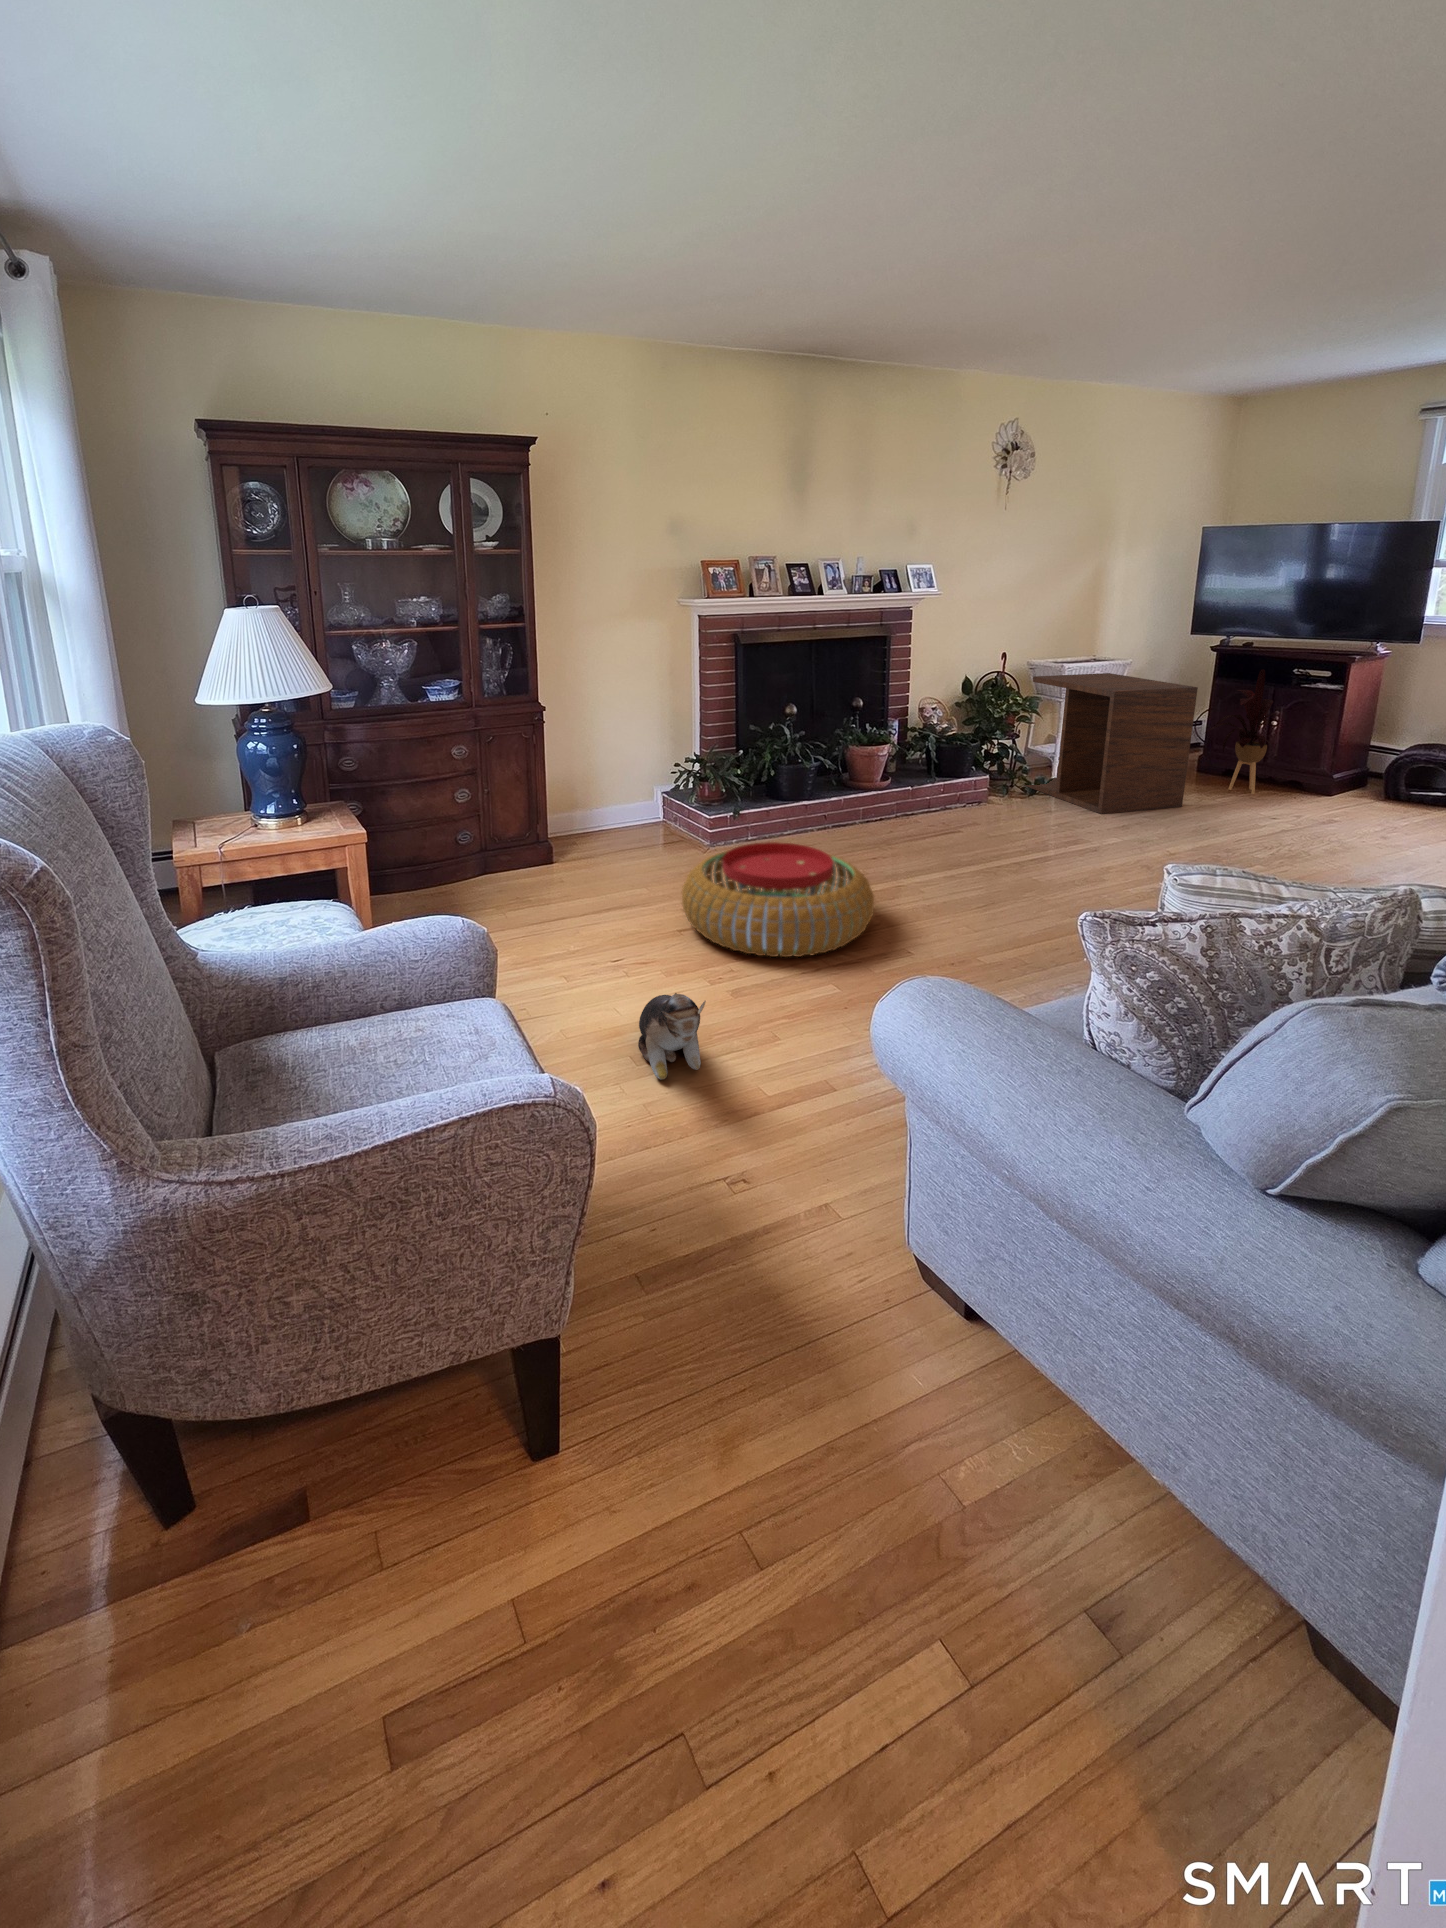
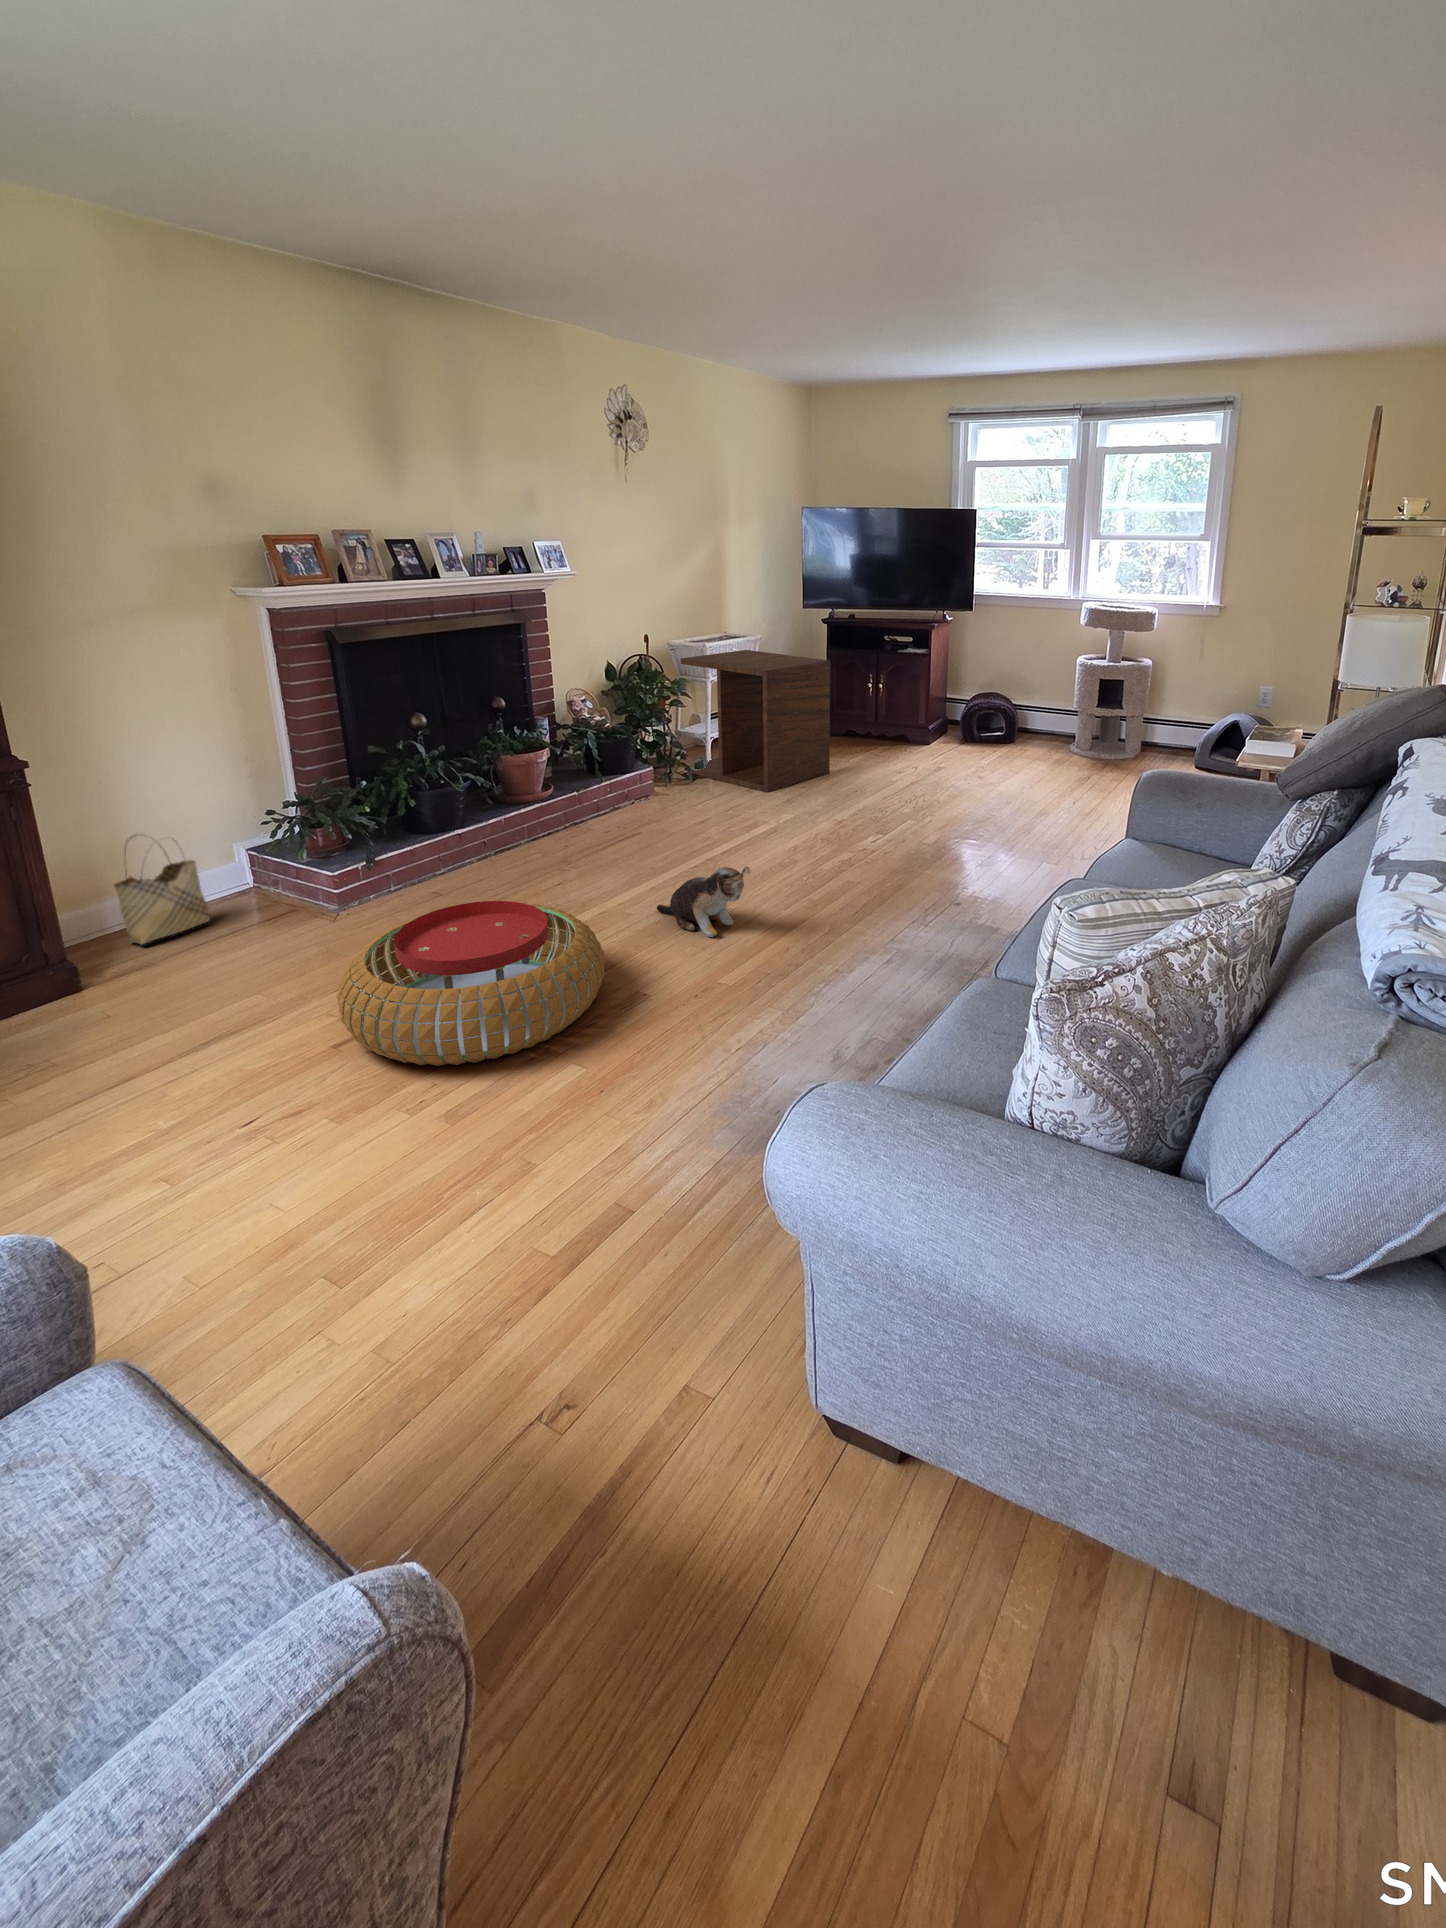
house plant: present [1205,669,1281,794] -> none [831,640,891,752]
woven basket: none [584,764,633,838] -> present [114,835,210,944]
plush toy: present [638,993,706,1080] -> present [657,866,750,937]

